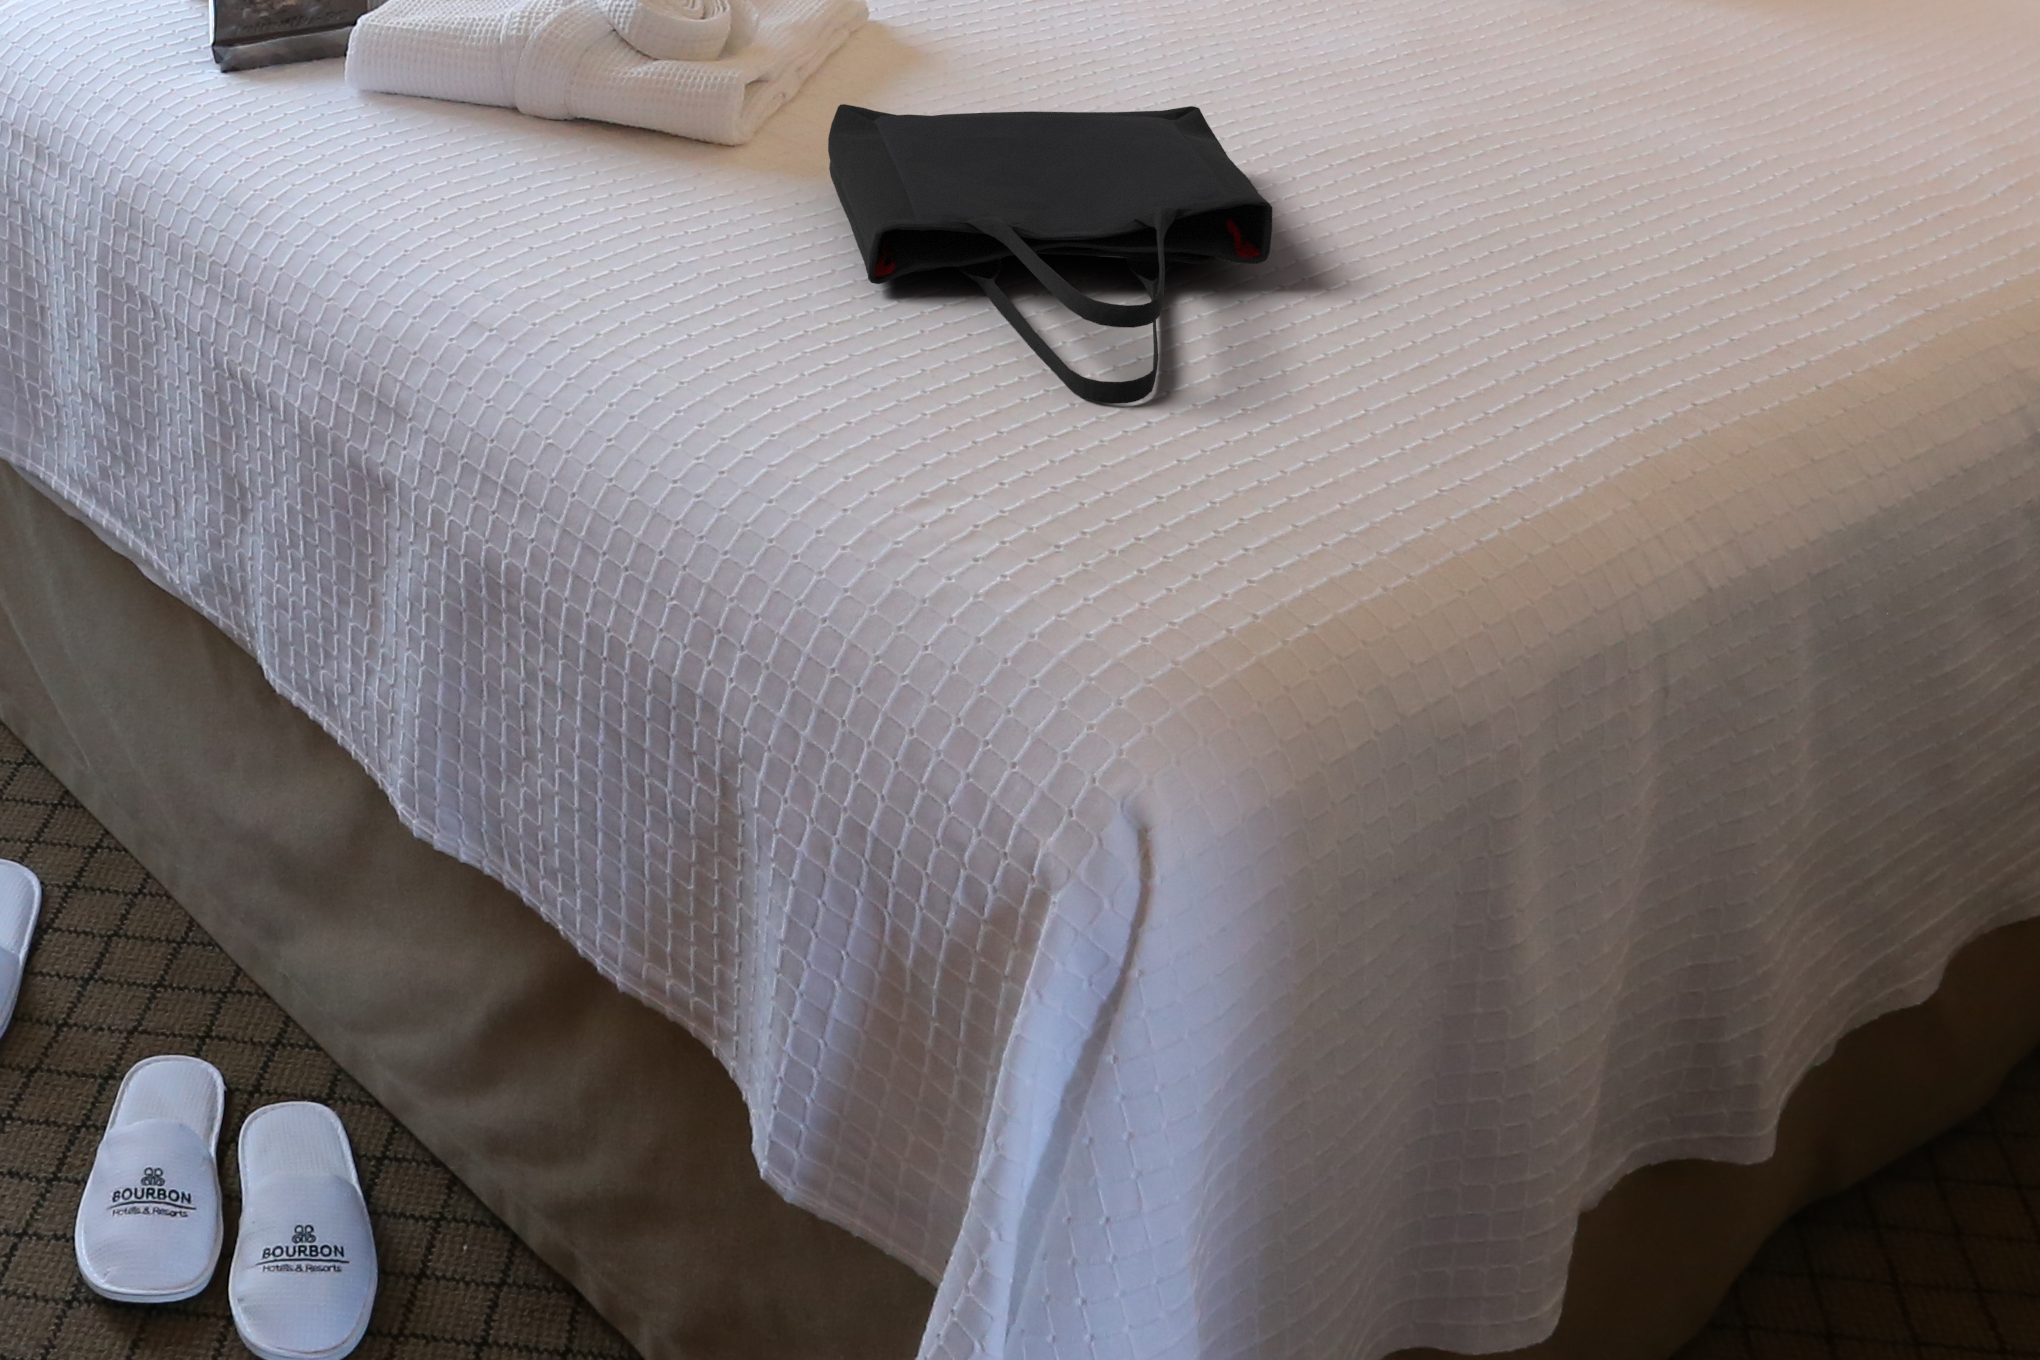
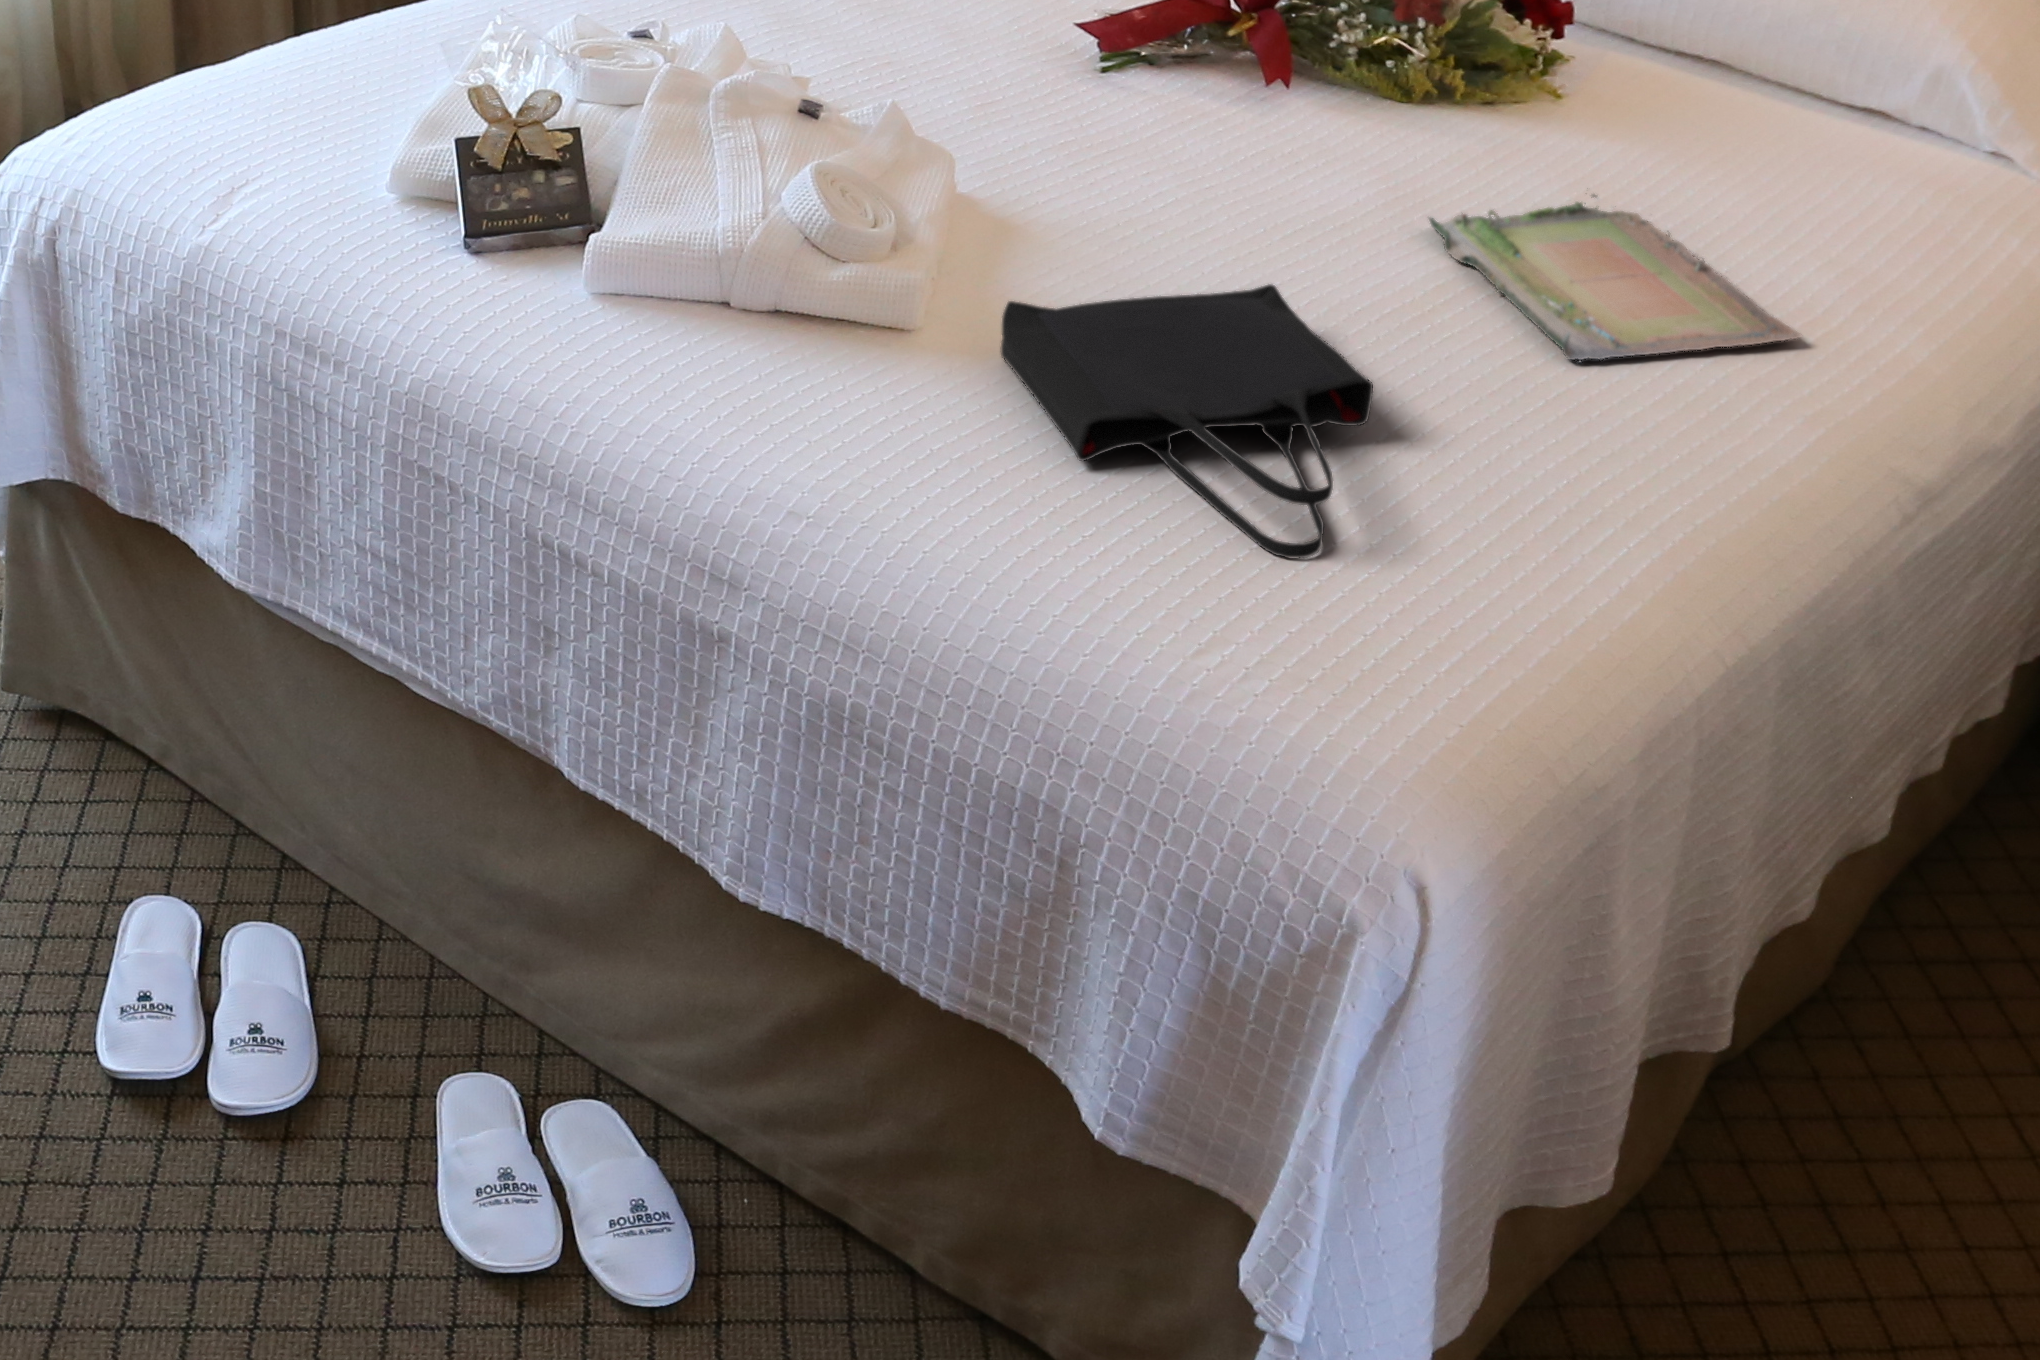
tray: none [1454,40,1915,223] -> present [1429,194,1801,362]

